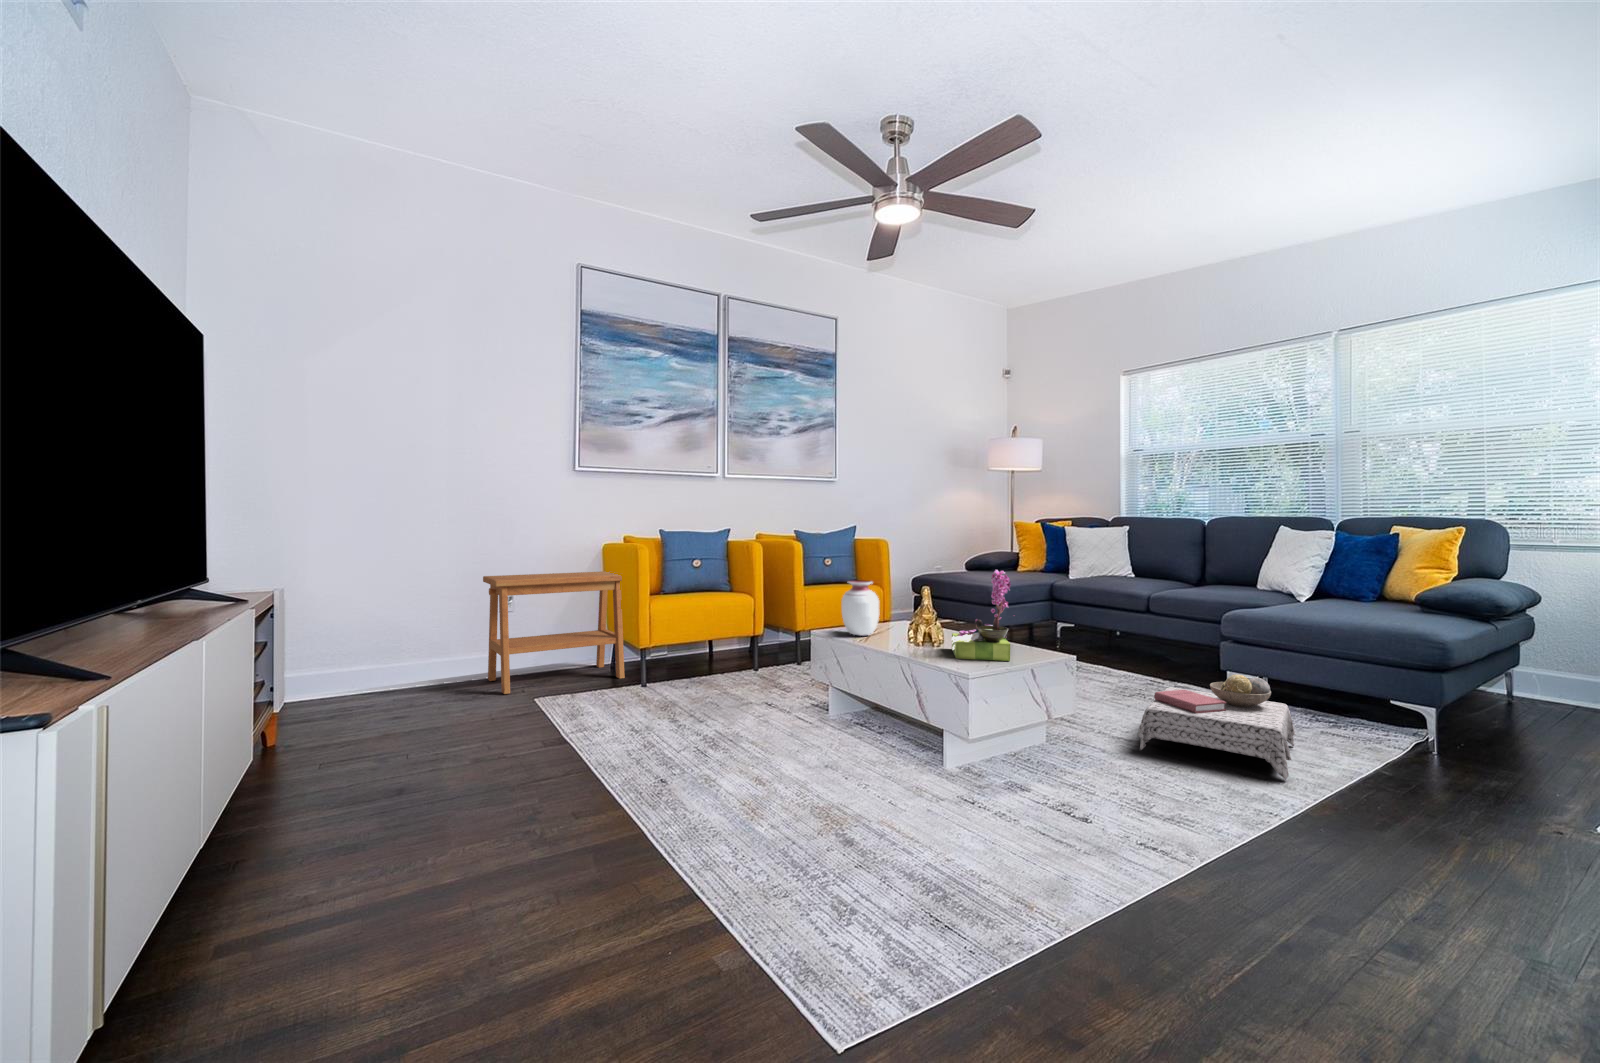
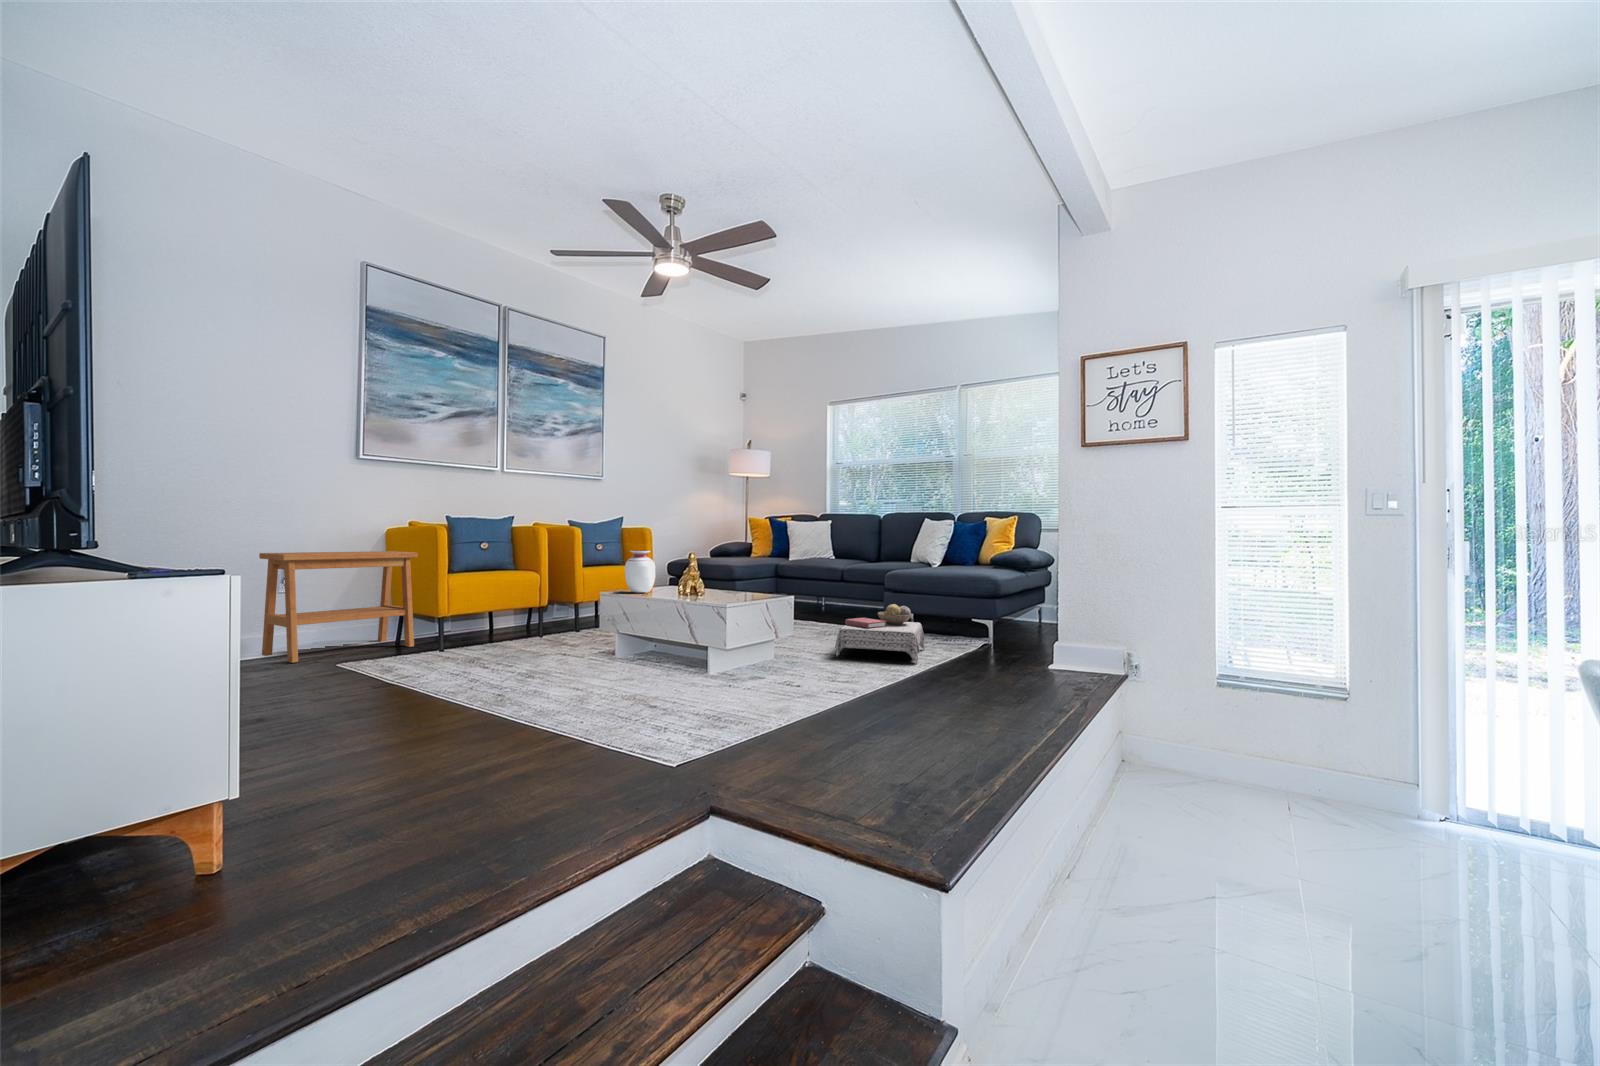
flower arrangement: present [951,570,1015,661] -> none [712,538,757,601]

